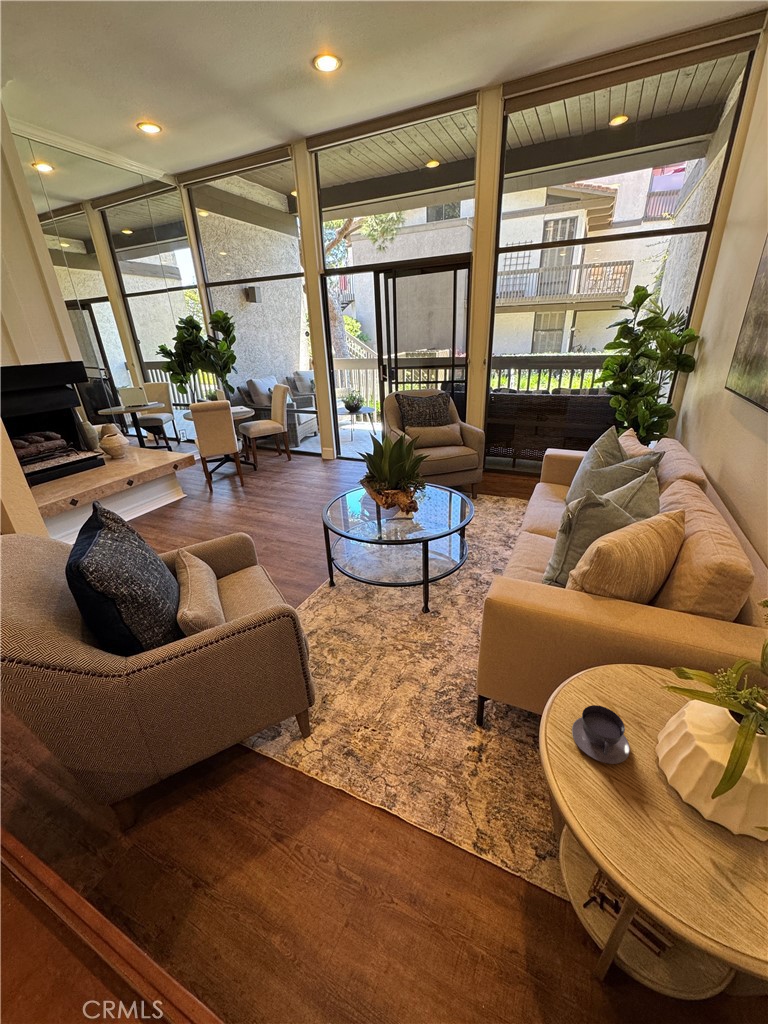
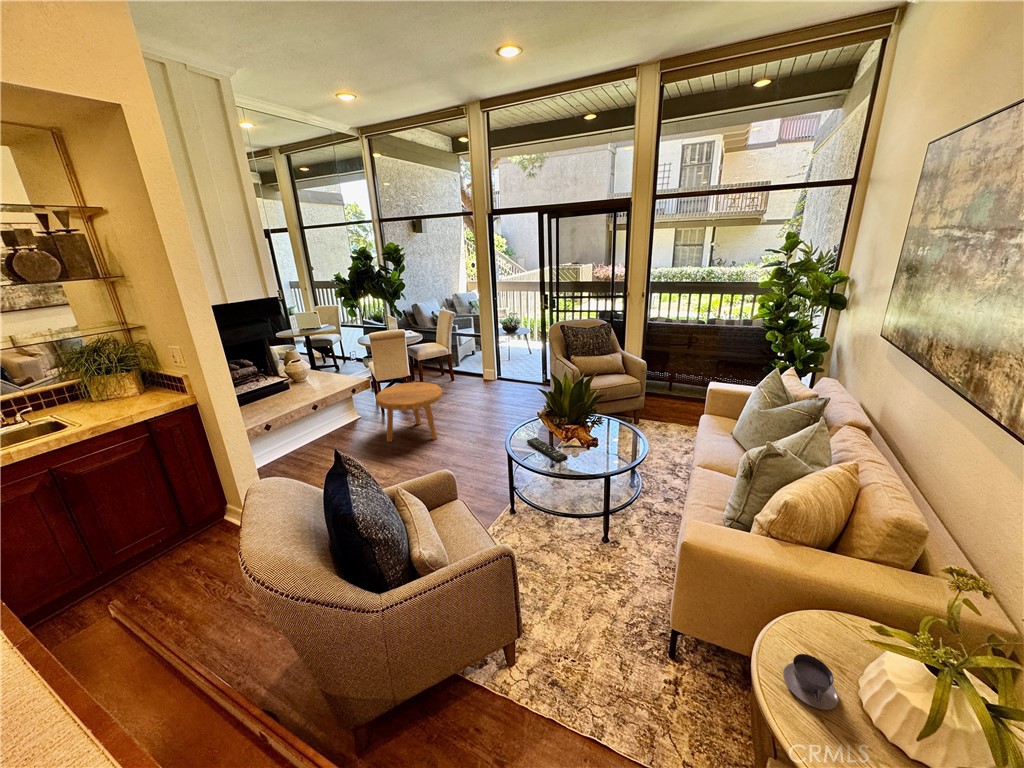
footstool: none [195,458,269,521] -> present [376,382,442,442]
remote control: none [347,507,387,530] -> present [527,438,567,462]

